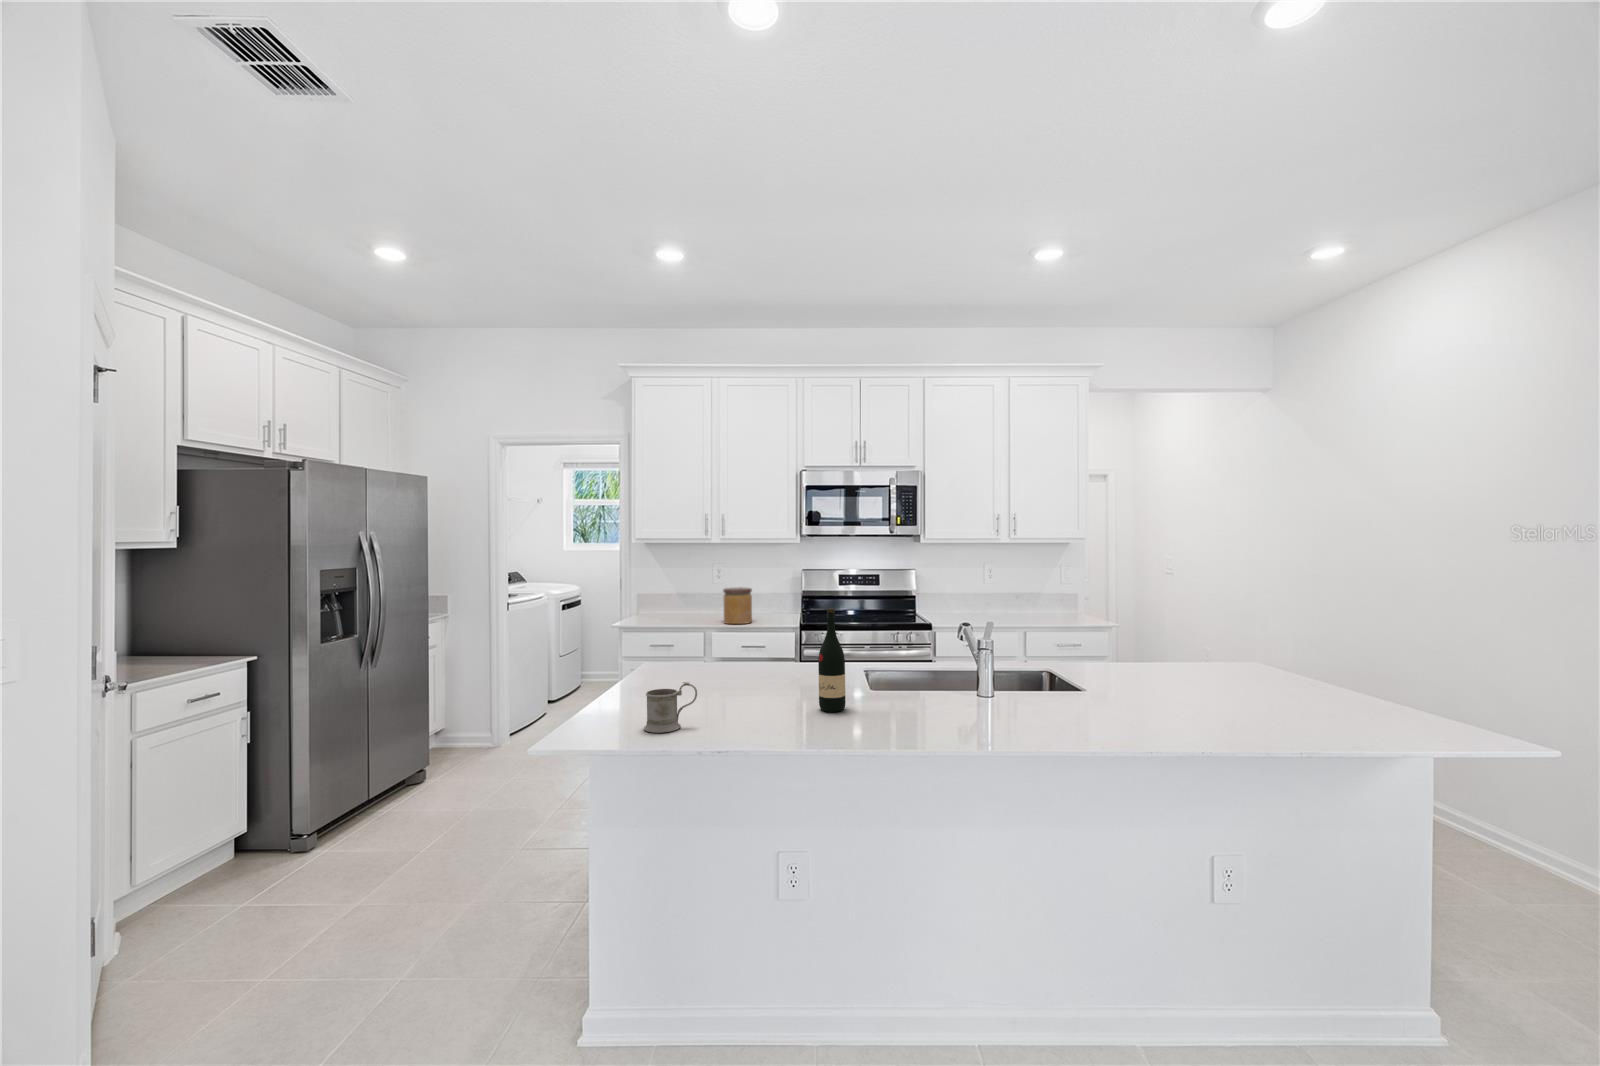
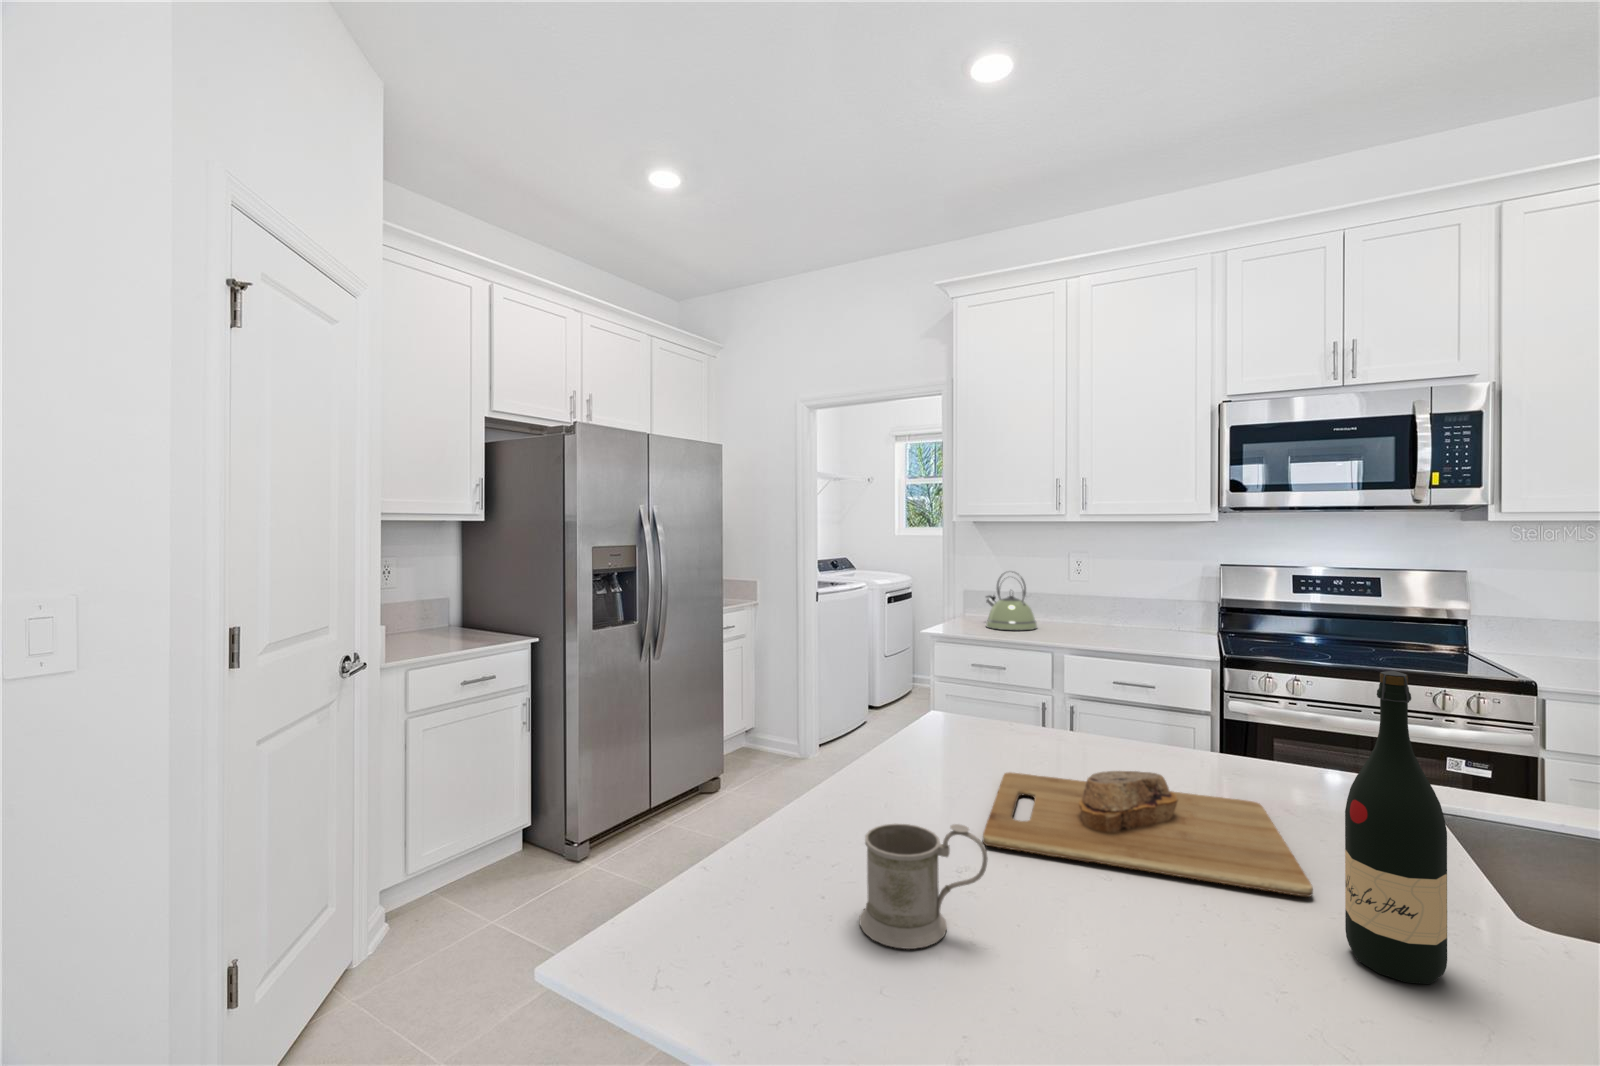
kettle: none [653,578,691,620] -> present [986,571,1037,630]
jar: present [723,587,752,624] -> none [1087,589,1134,645]
cutting board: none [687,668,813,705] -> present [983,771,1313,897]

